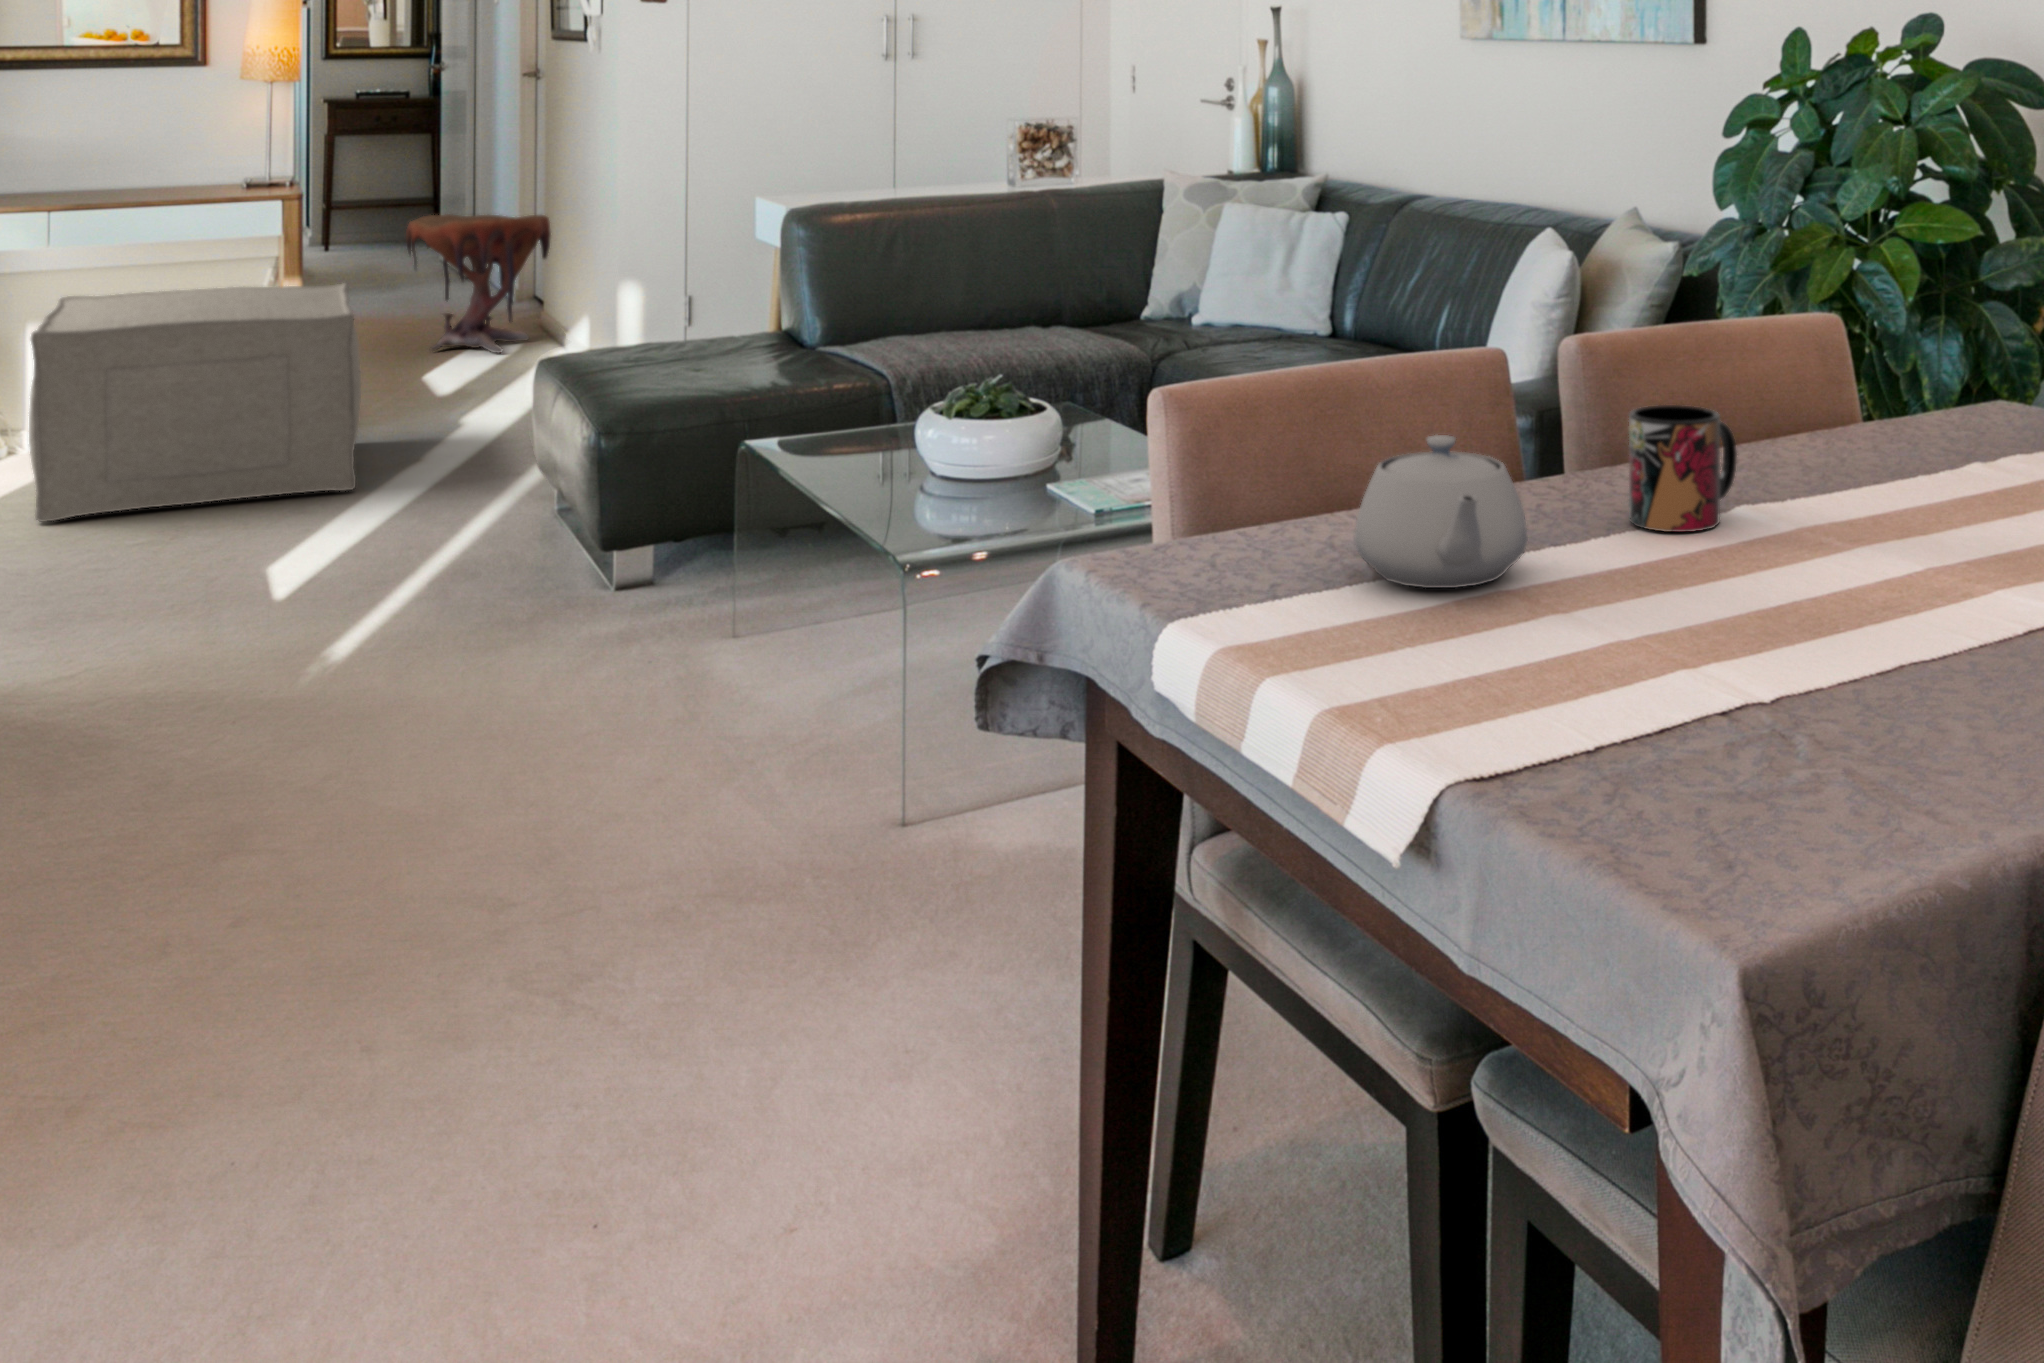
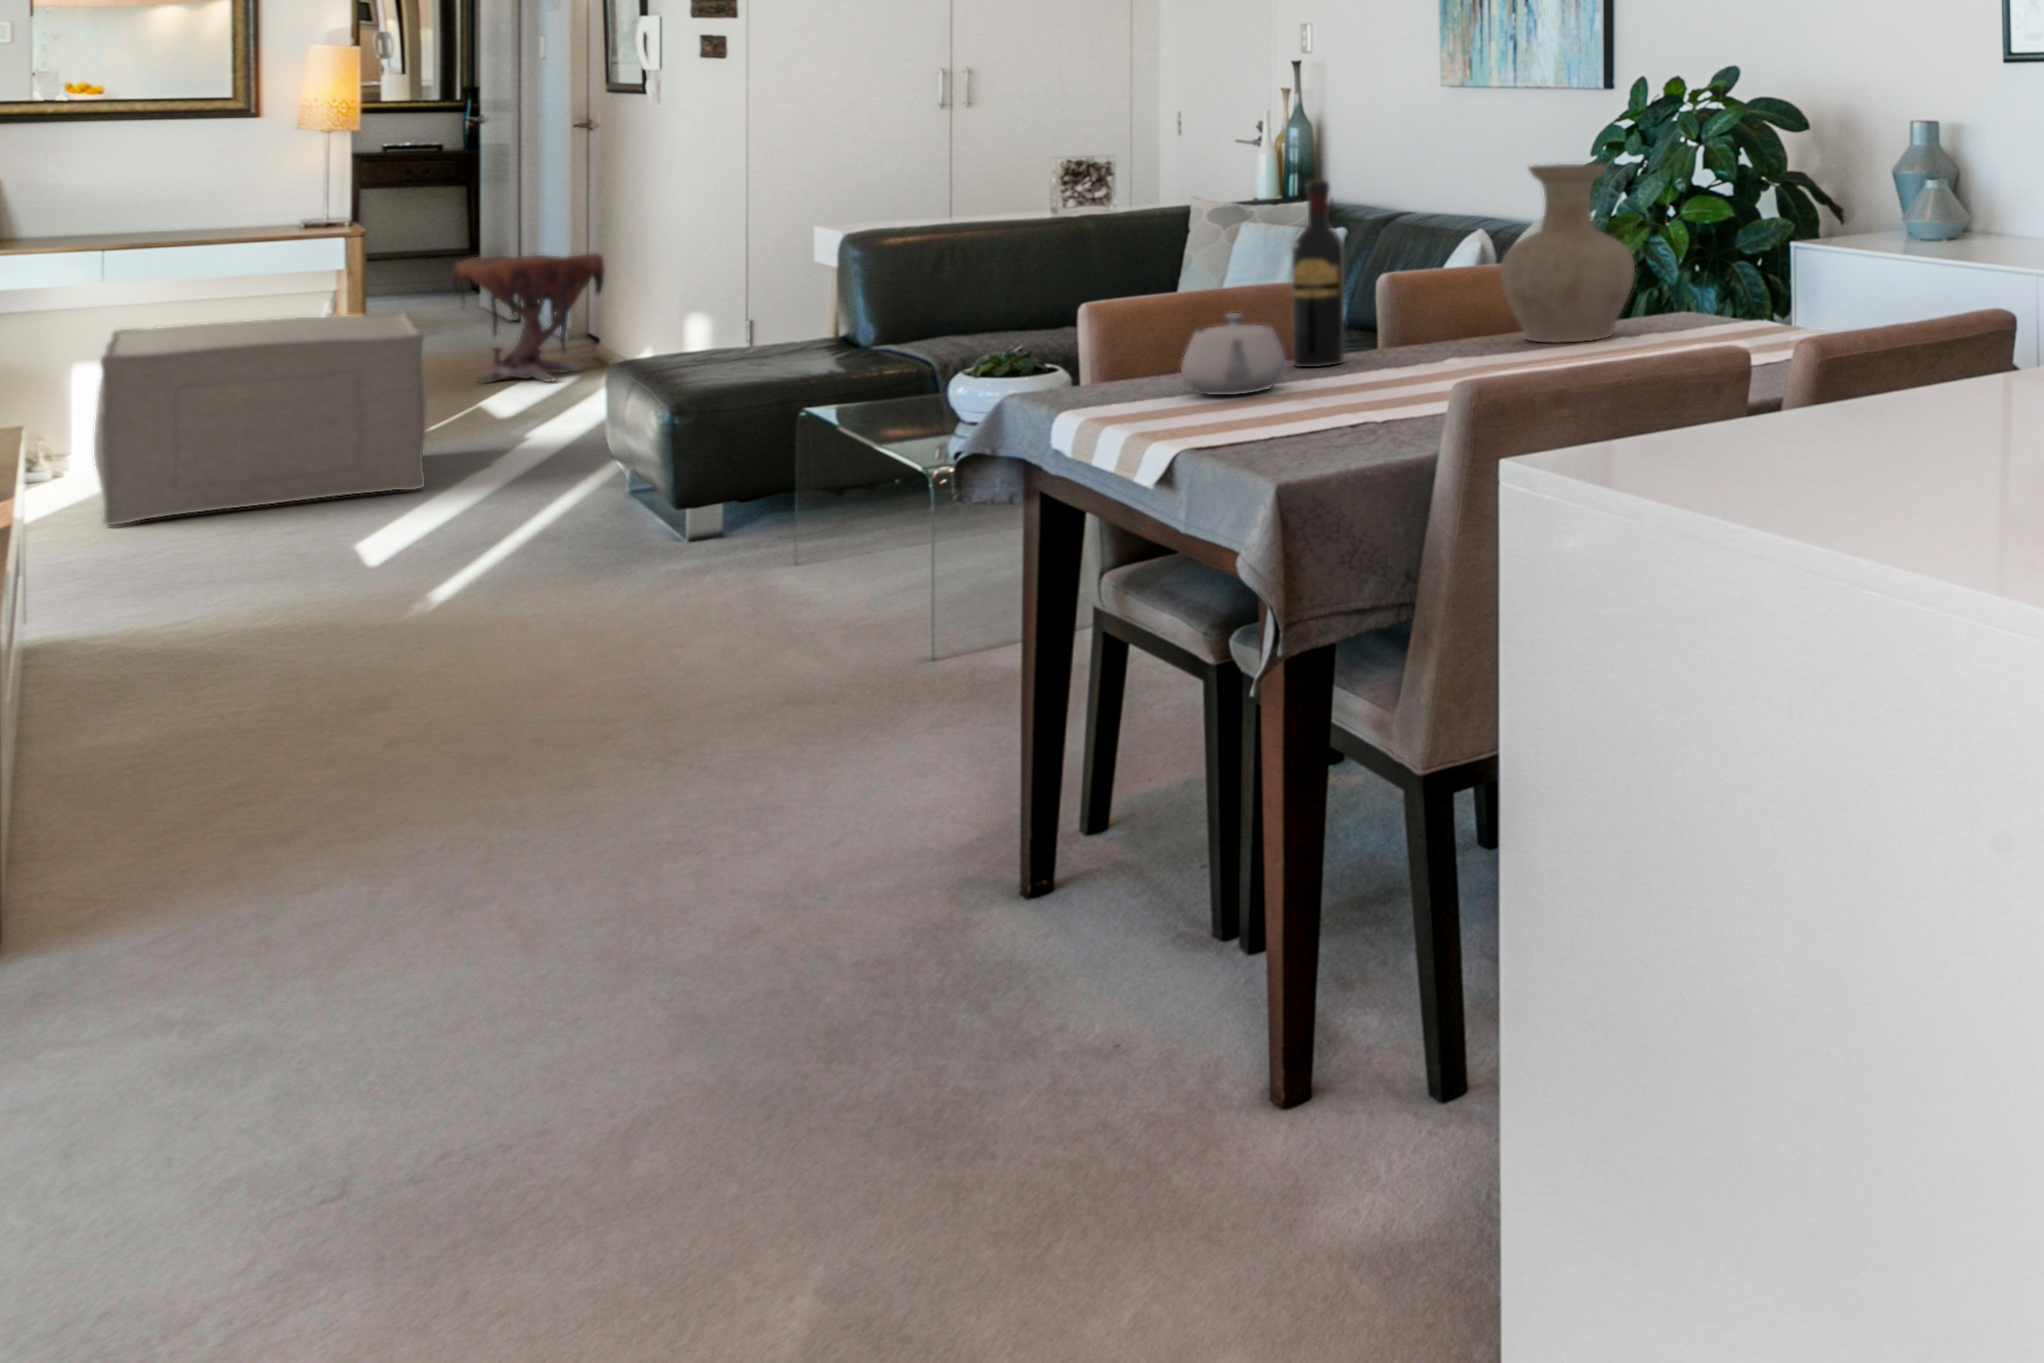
vase: none [1792,168,2021,474] -> present [1500,164,1635,342]
wine bottle: none [1491,192,1573,511] -> present [1292,180,1344,367]
mug: present [1629,405,1737,532] -> none [1367,301,1438,370]

